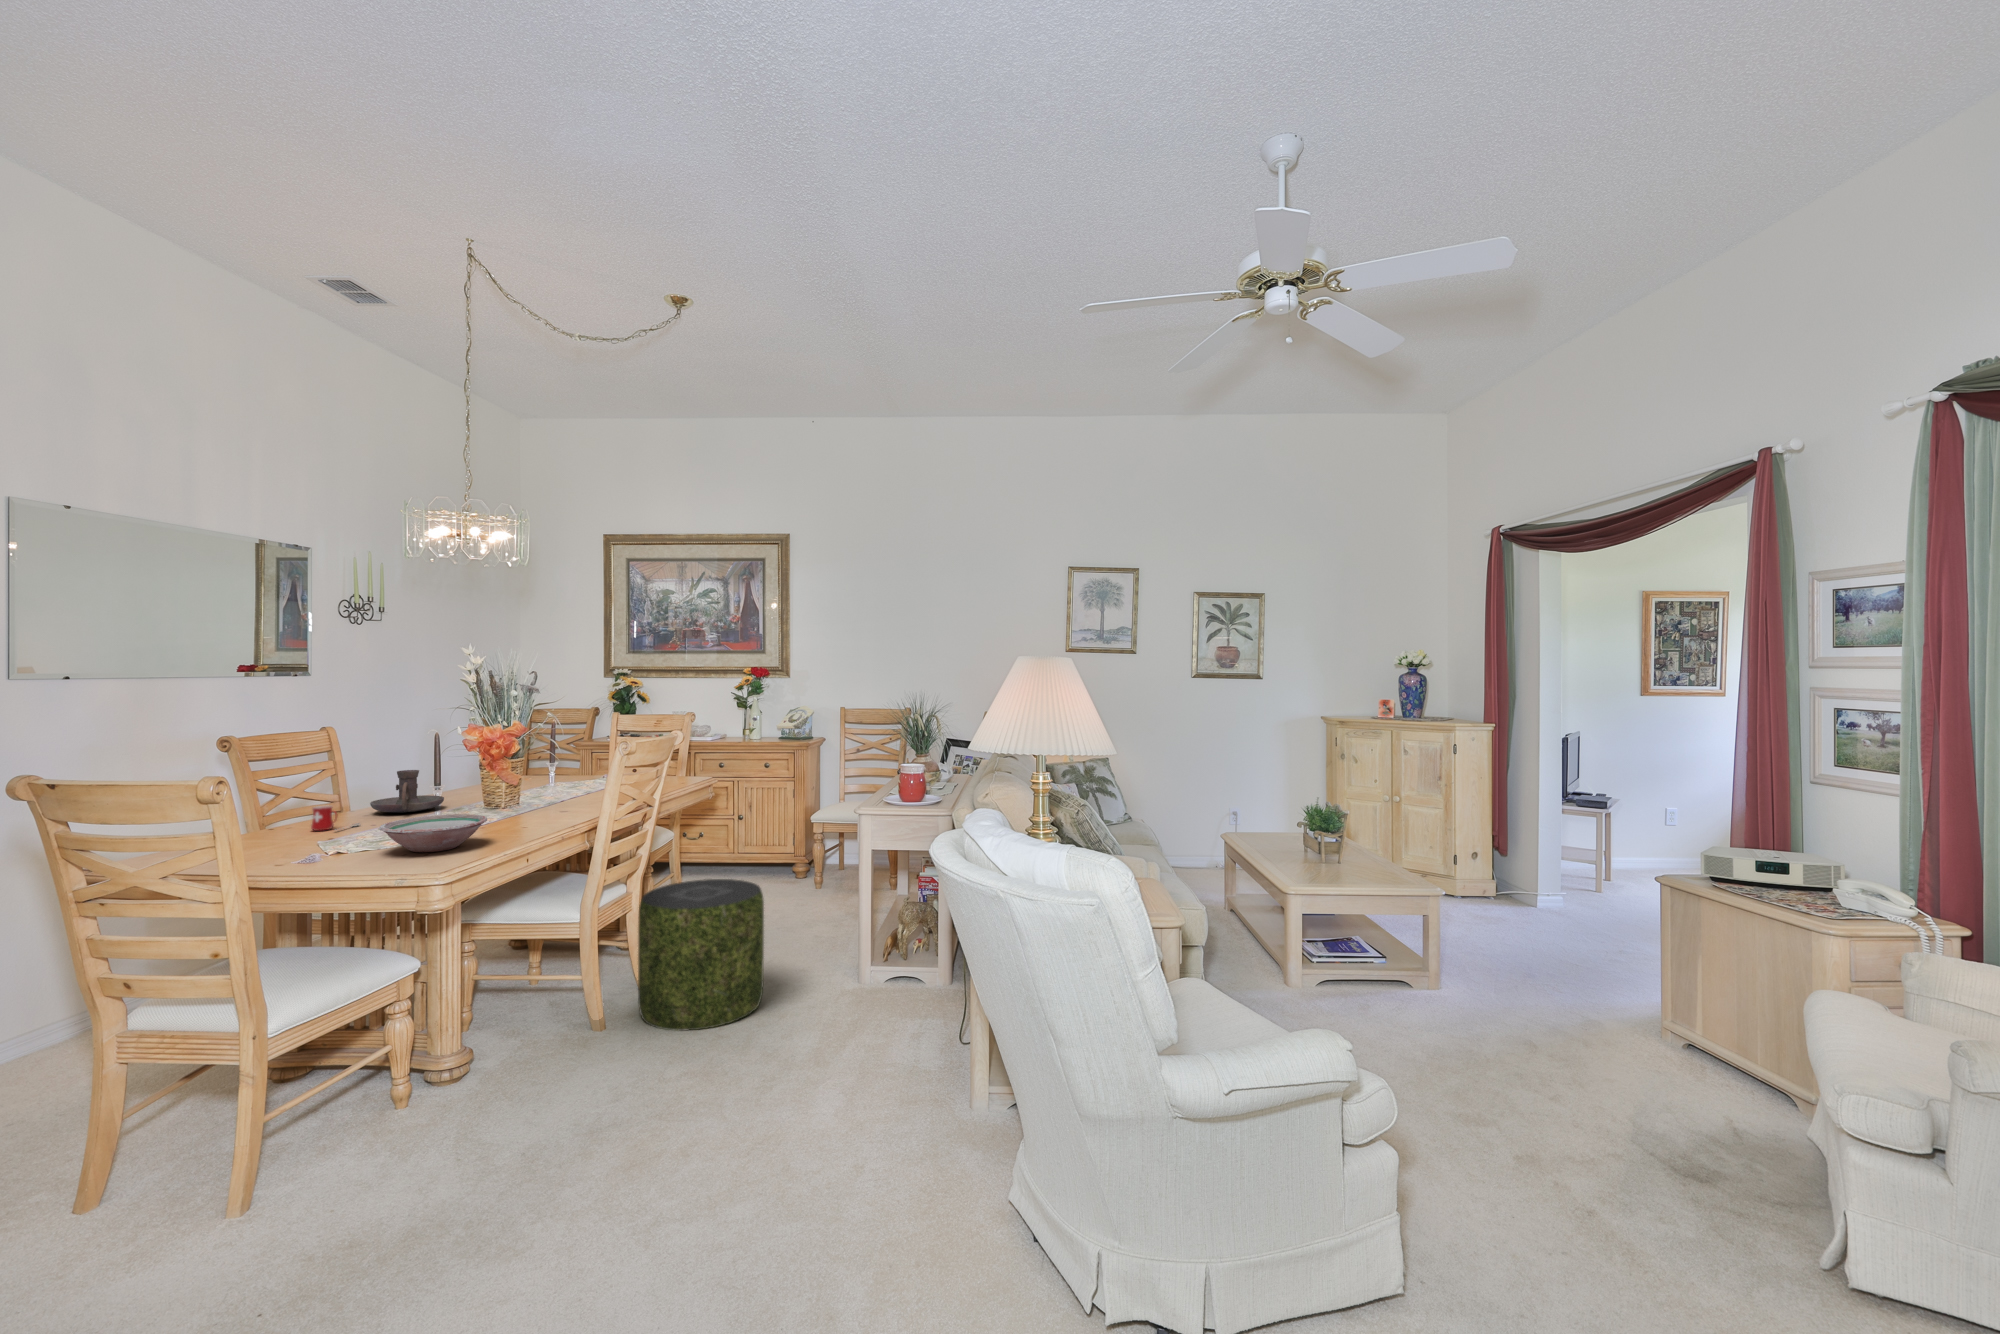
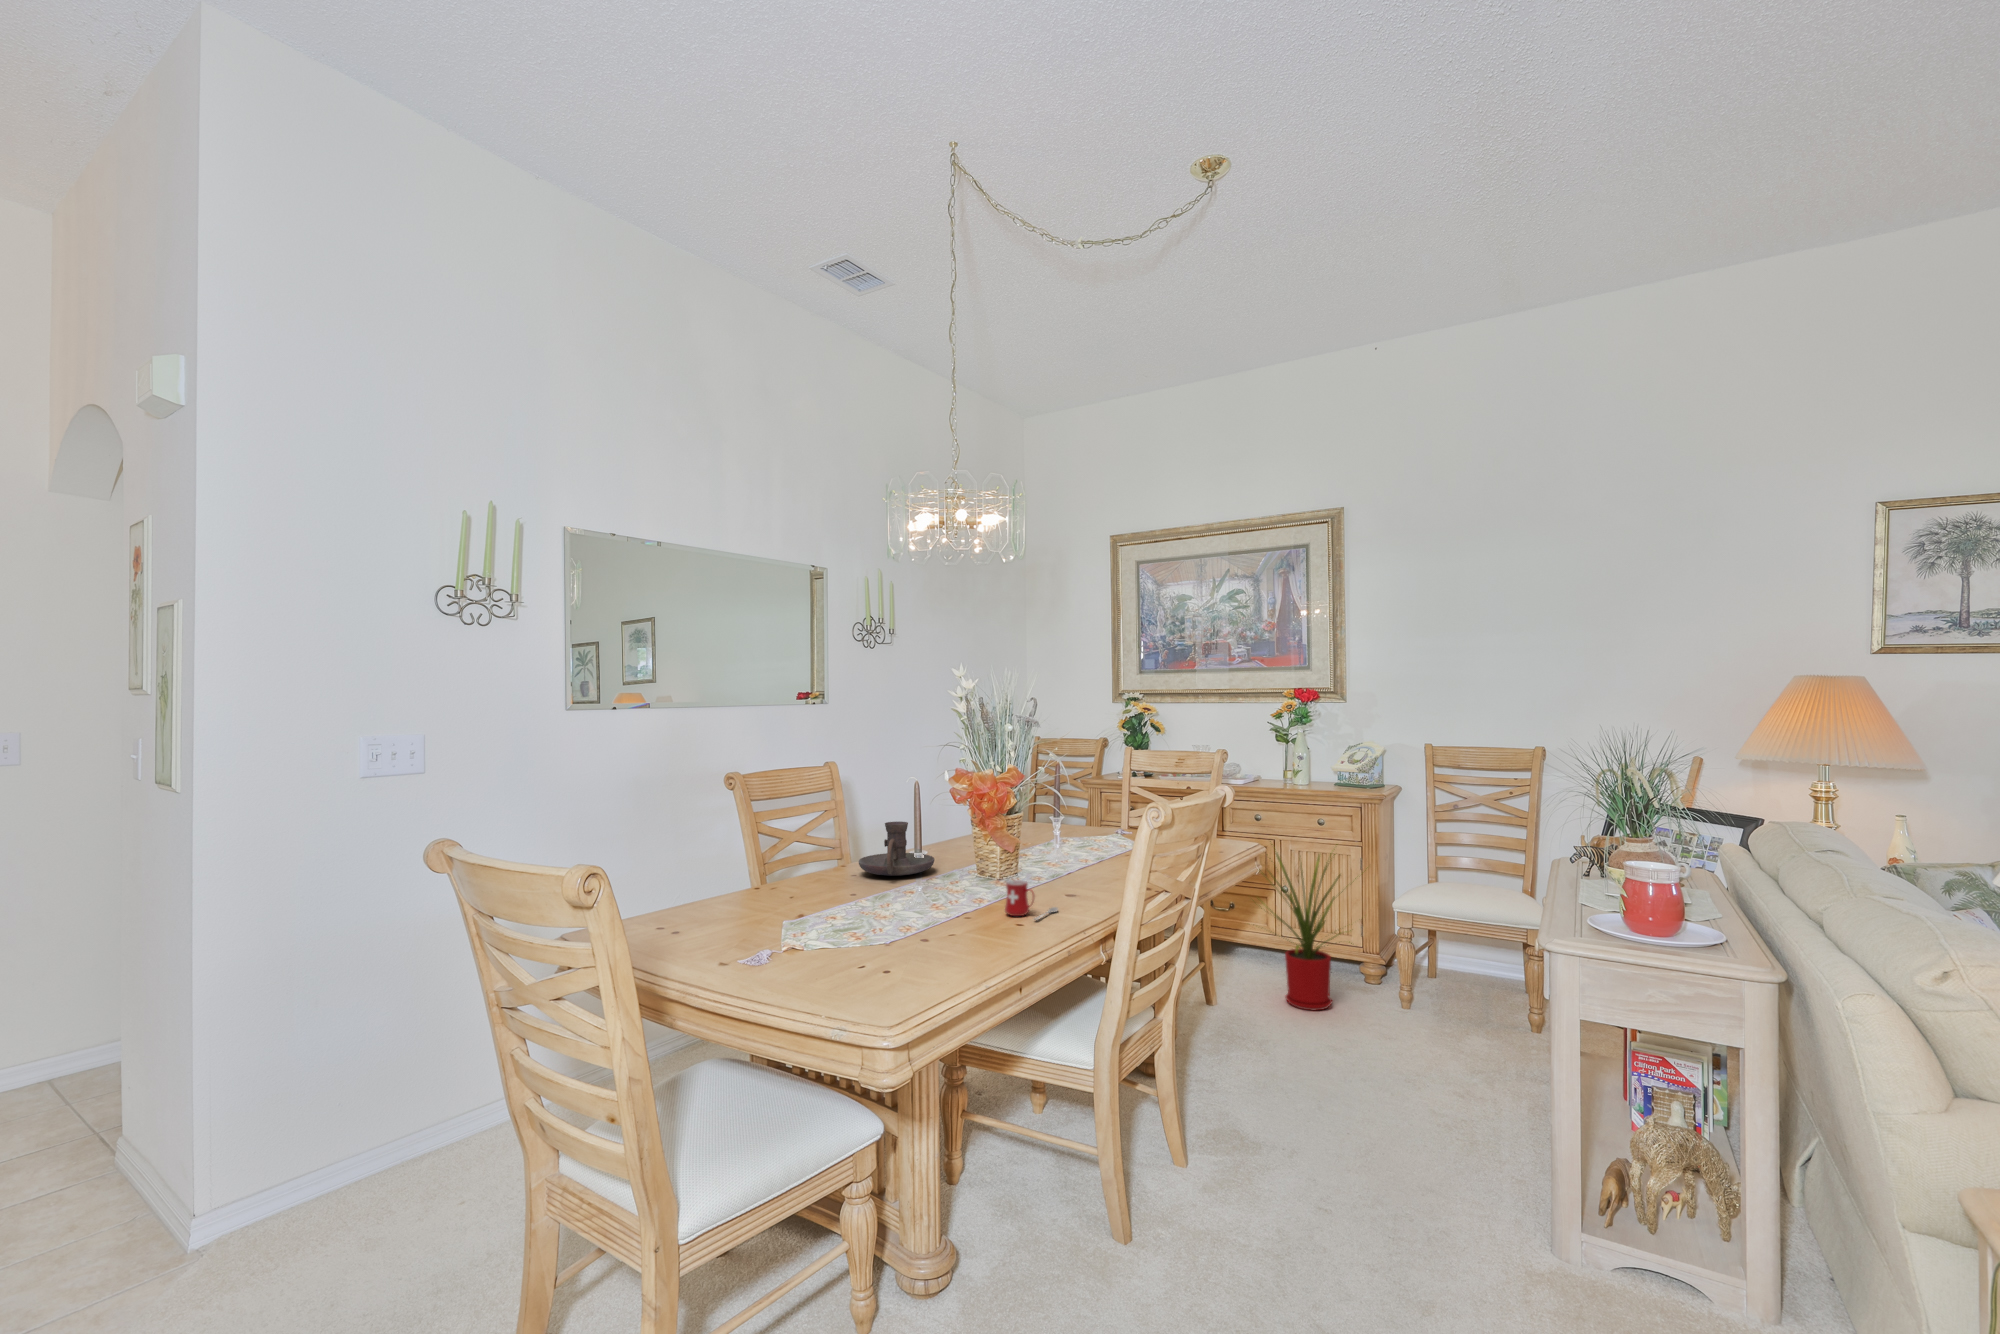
house plant: none [707,777,798,896] -> present [1271,844,1356,1010]
mug: present [311,806,359,831] -> present [1005,880,1058,920]
bowl: present [379,814,487,852] -> none [838,901,968,962]
pouf: present [638,879,764,1031] -> none [1173,1015,1371,1288]

